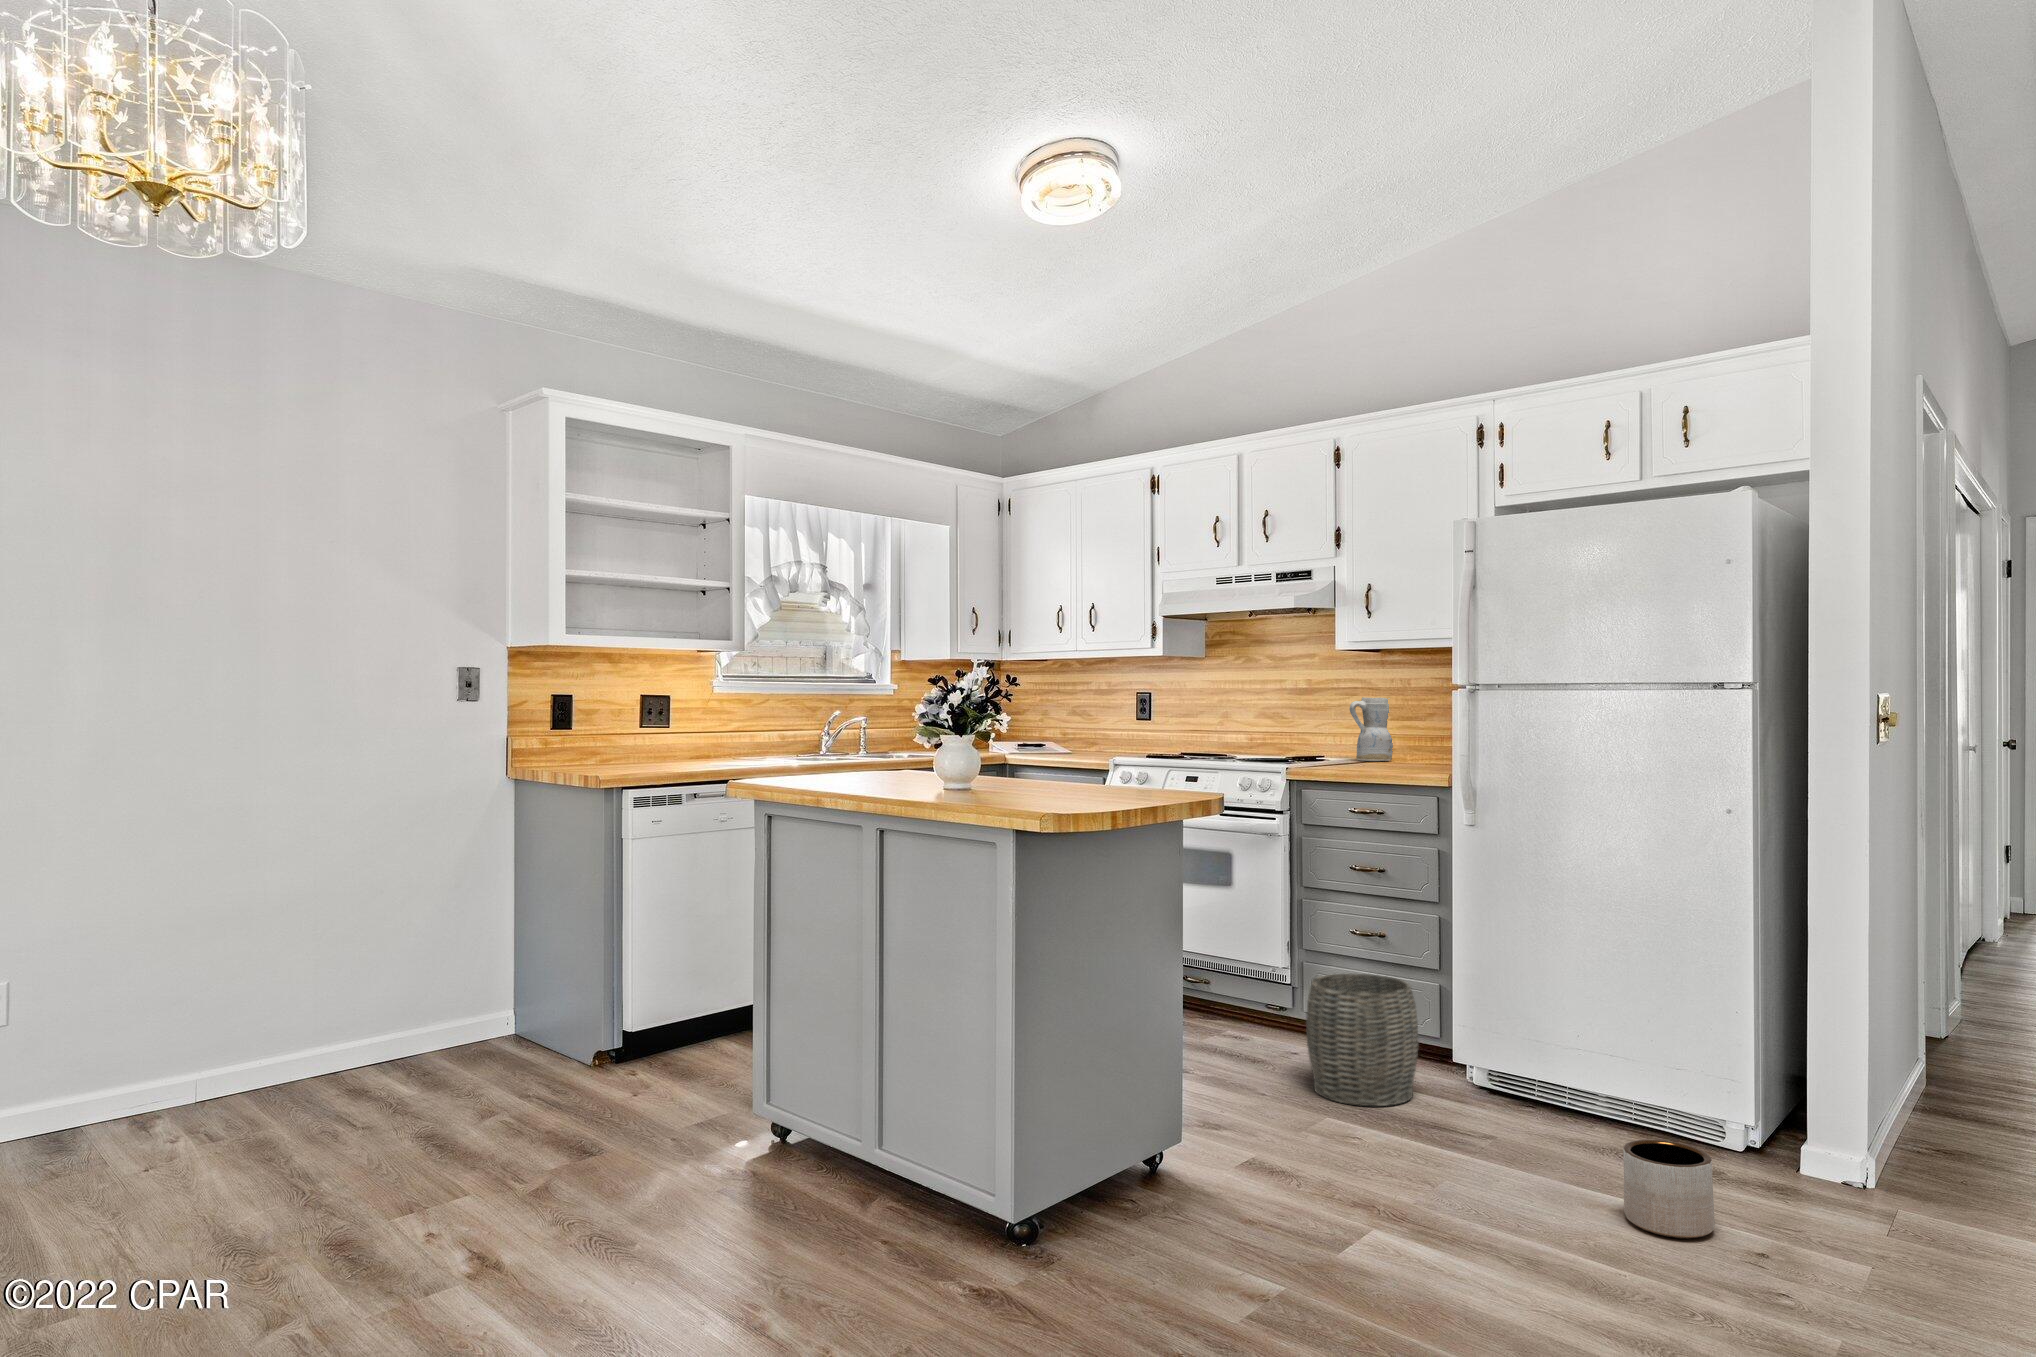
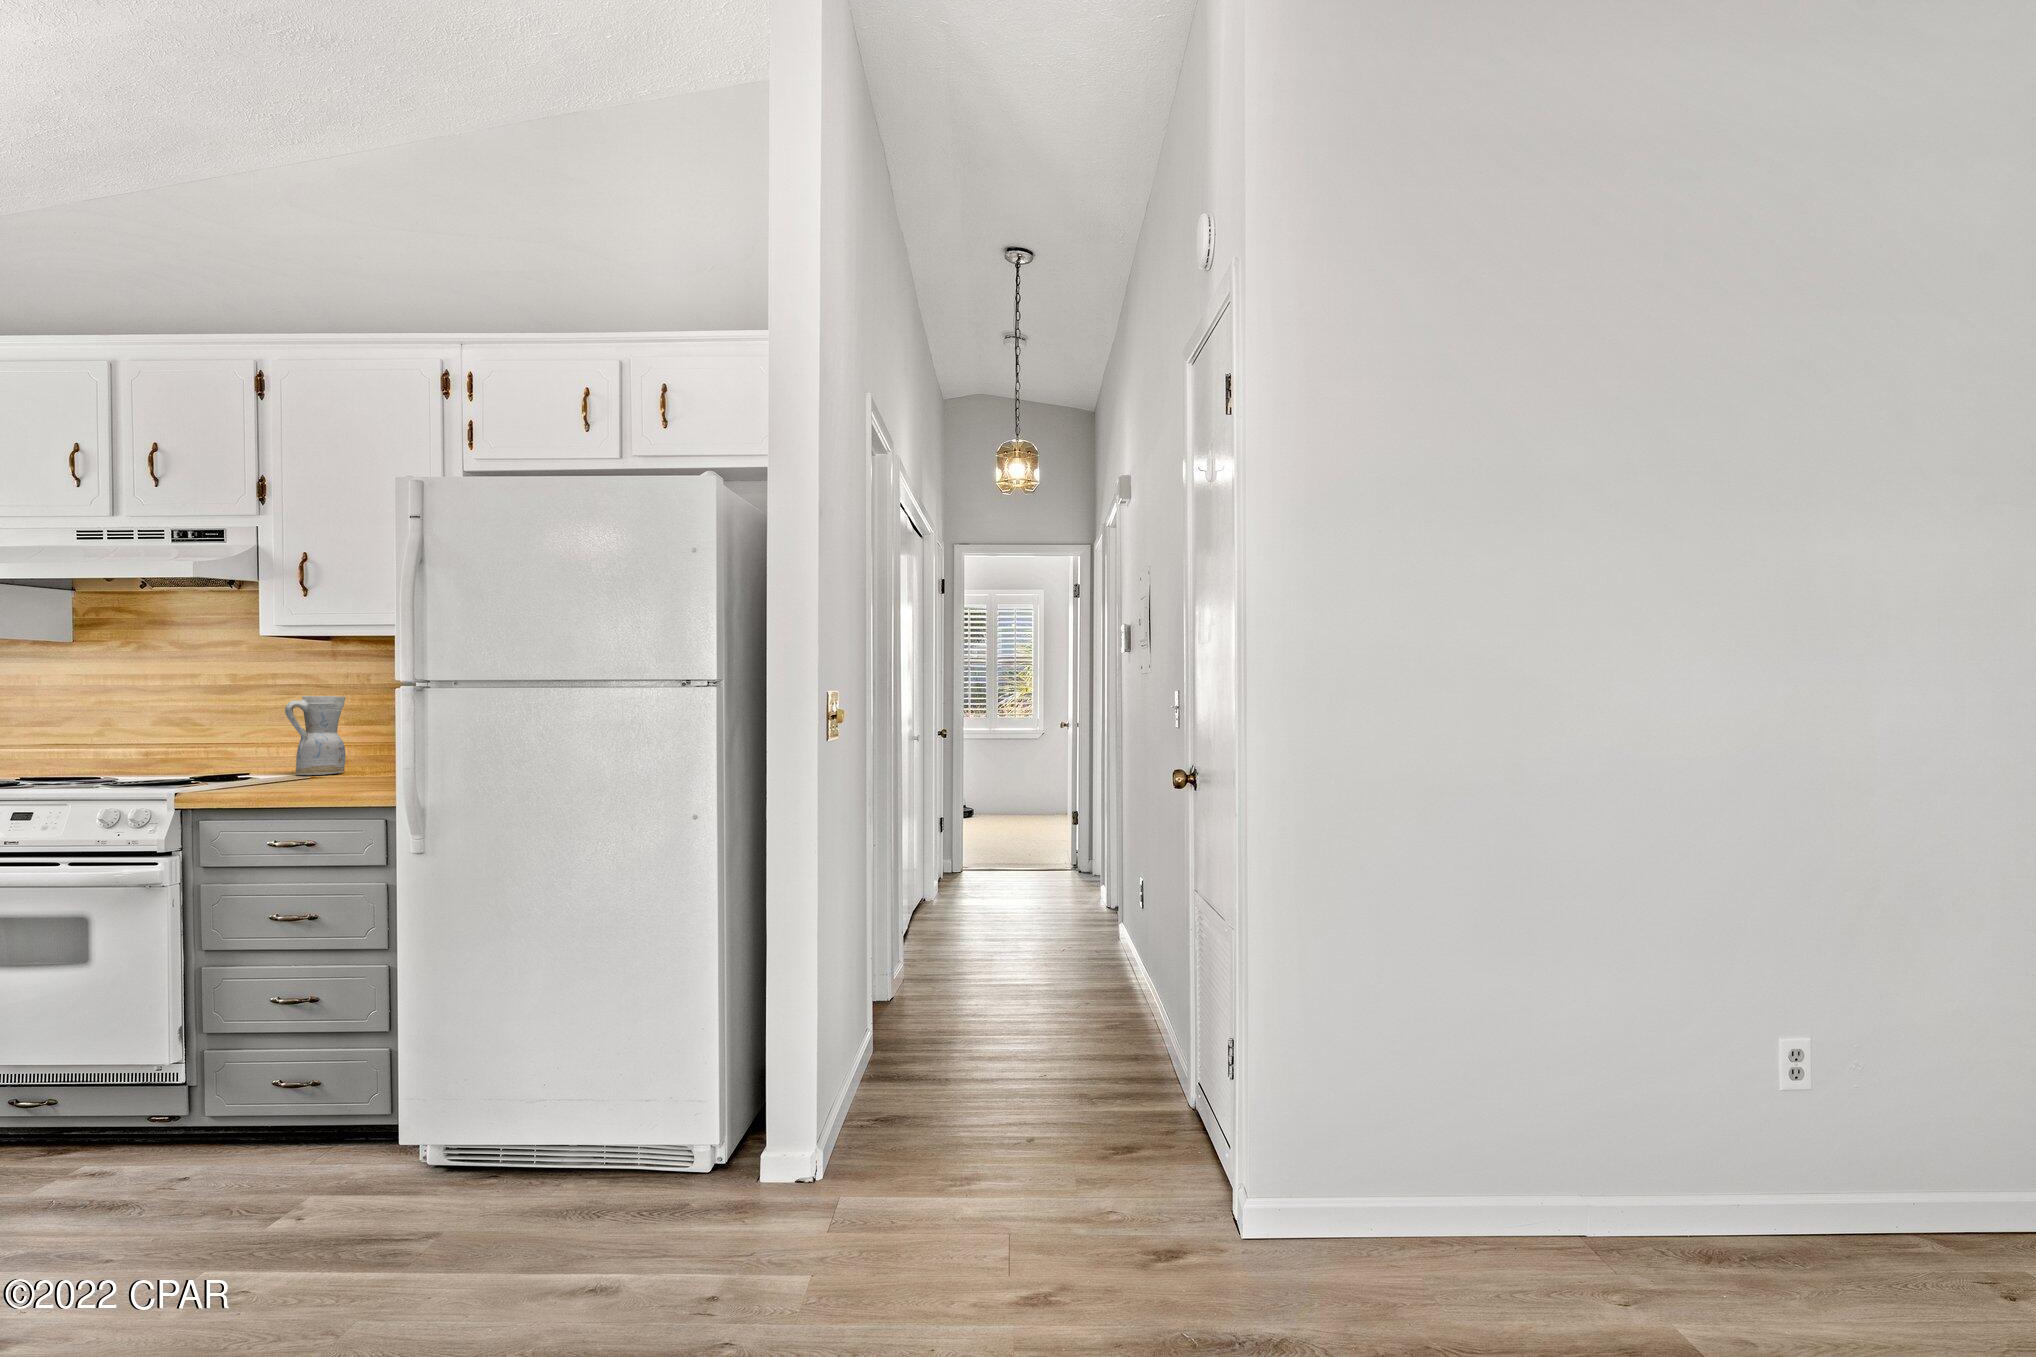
woven basket: present [1306,974,1418,1106] -> none [187,1055,349,1239]
planter: present [1623,1140,1715,1238] -> none [573,1196,668,1312]

